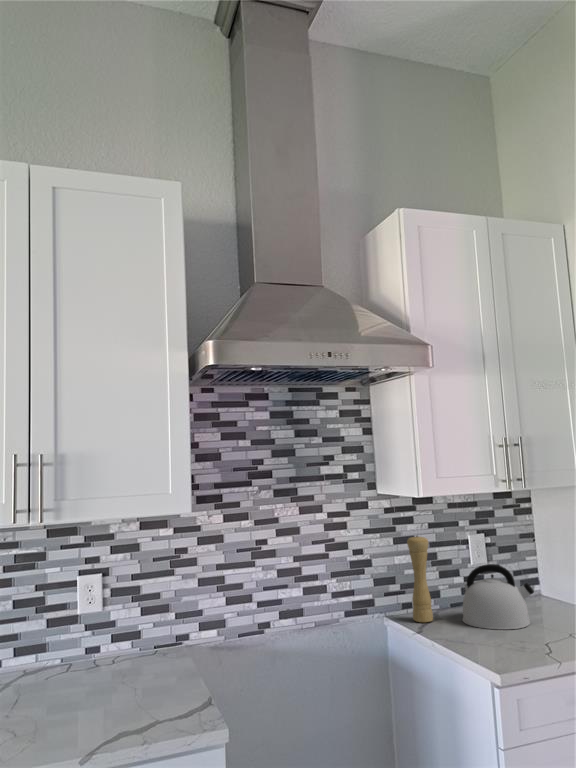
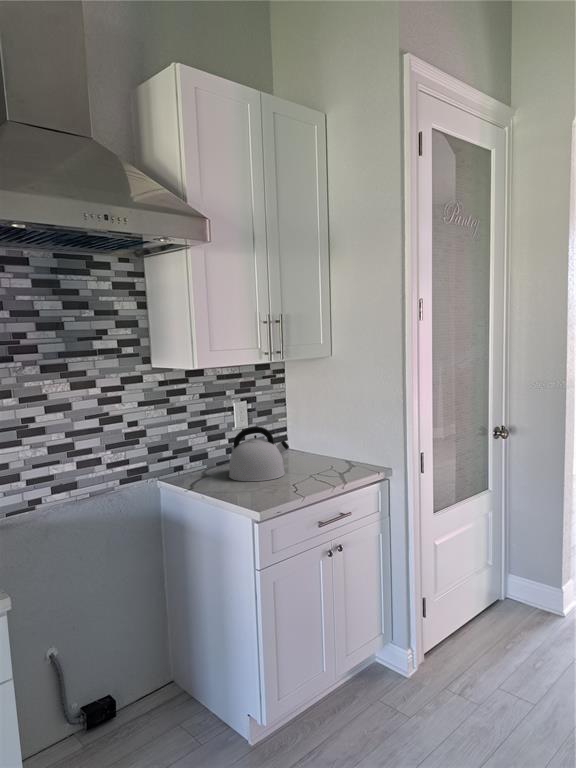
pepper mill: present [407,536,433,622] -> none [181,405,203,482]

